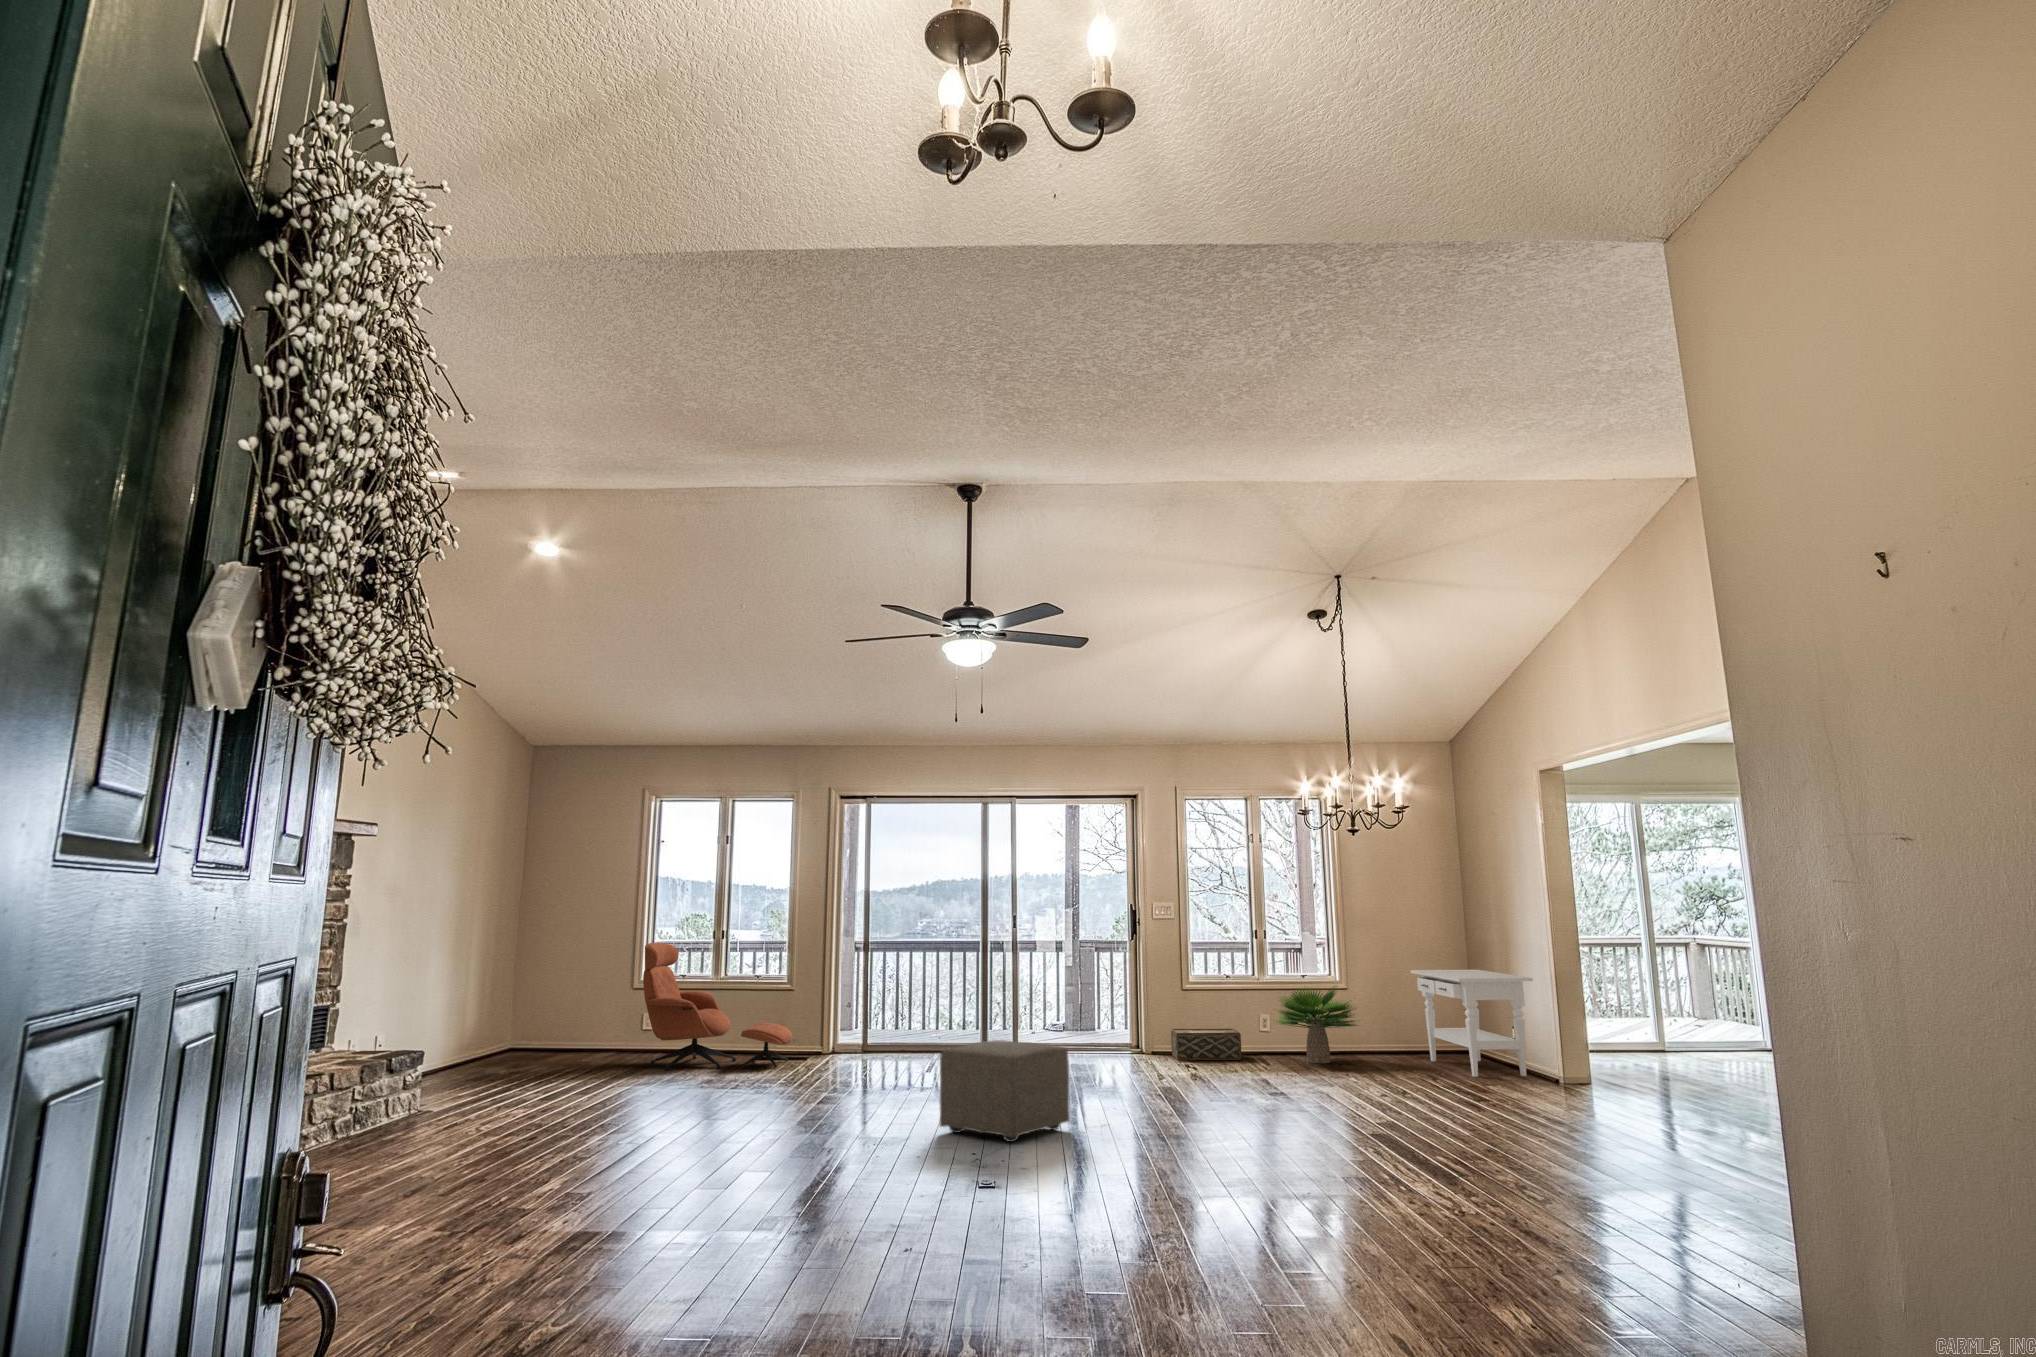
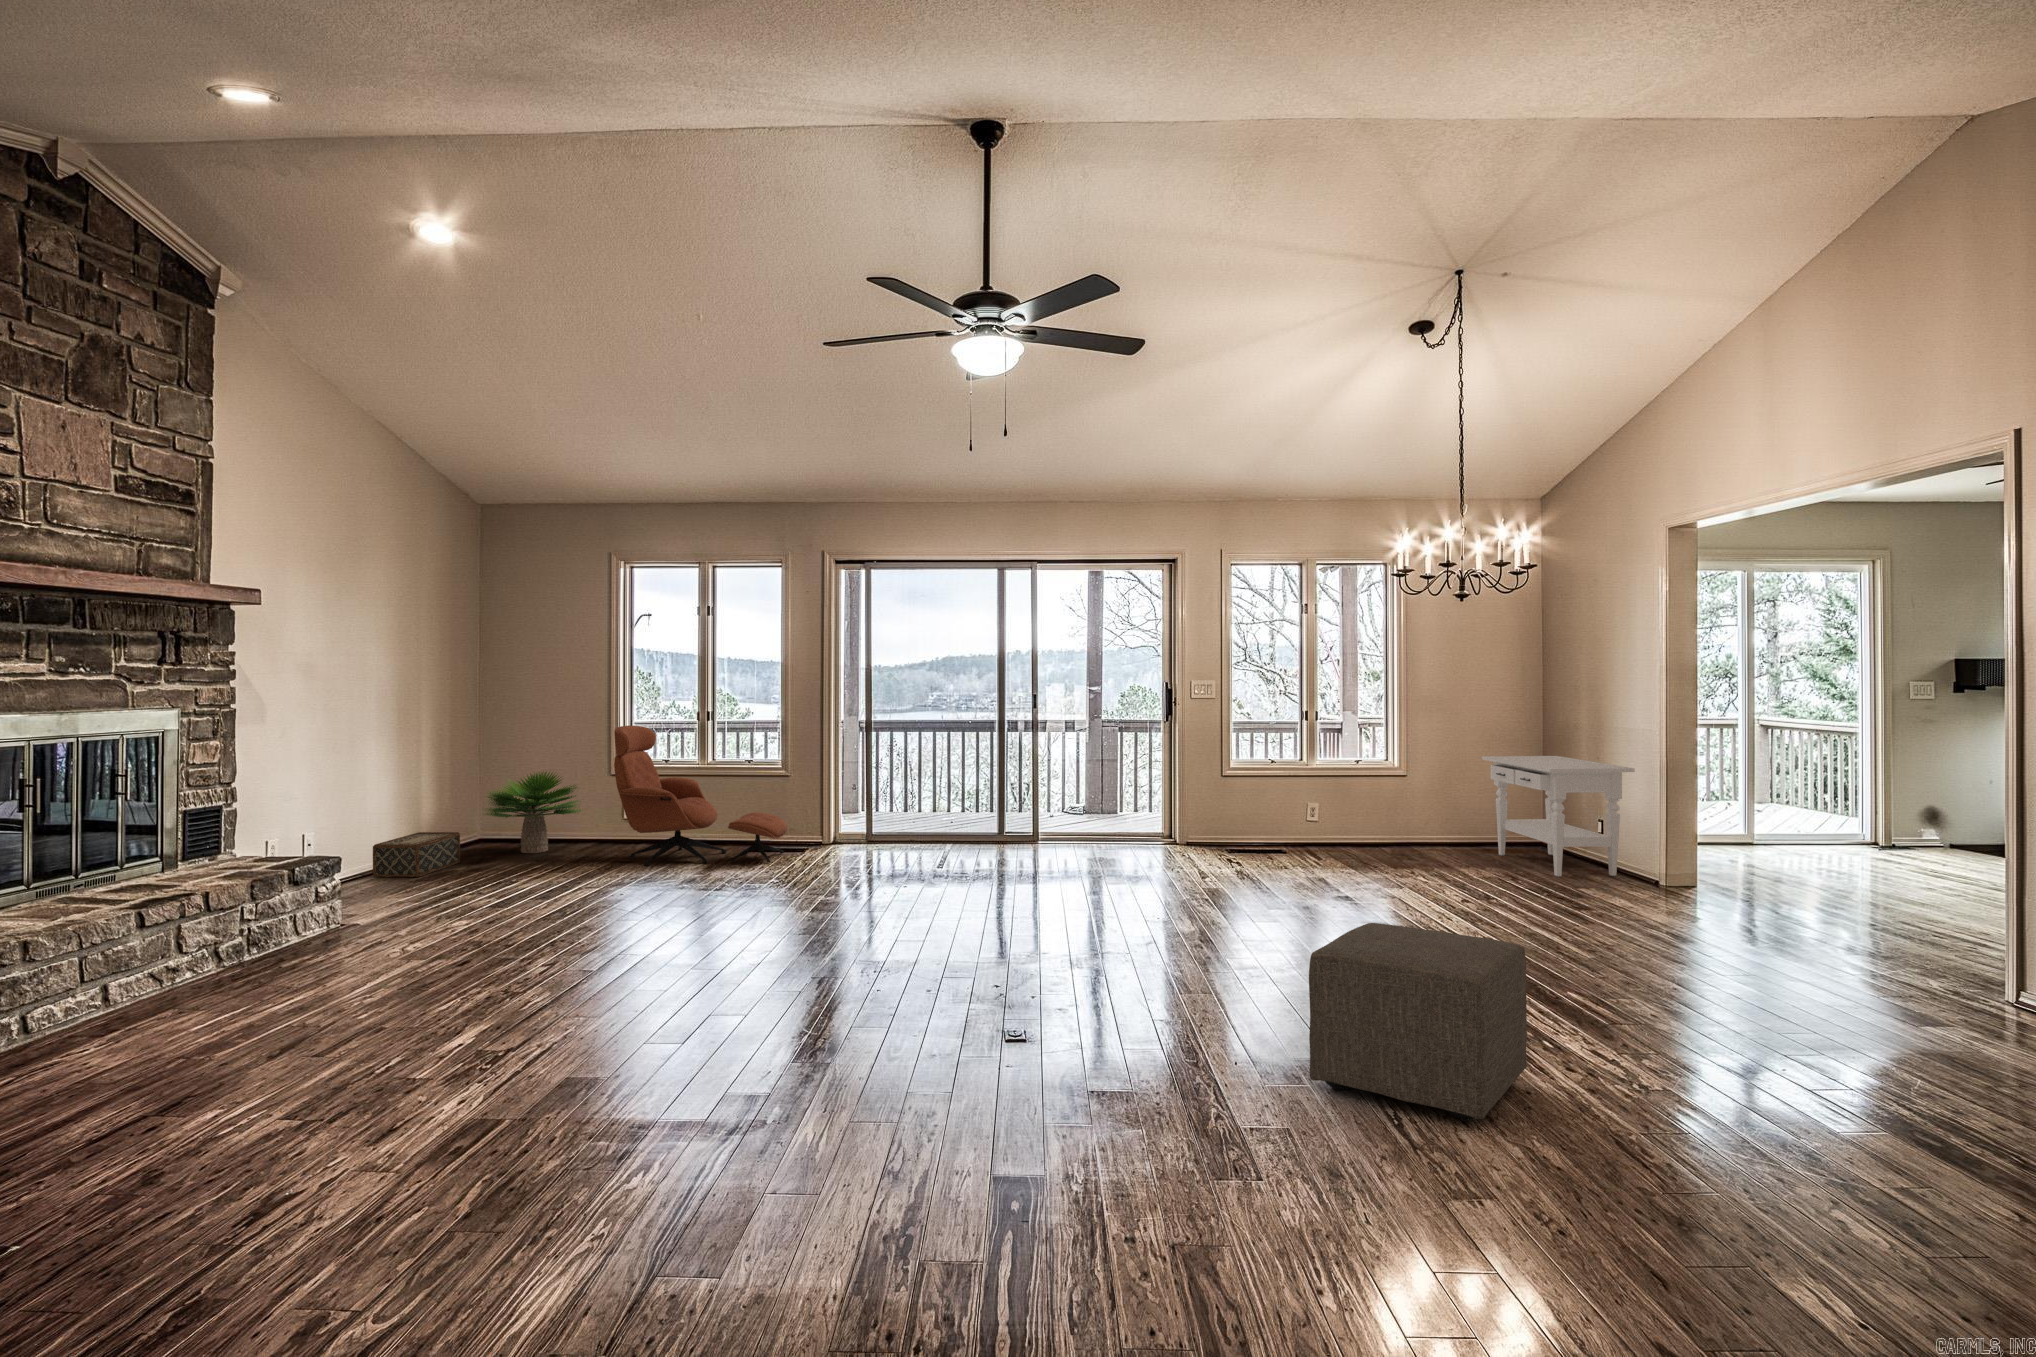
potted plant: present [1276,988,1357,1063] -> present [487,771,581,853]
woven basket: present [1171,1029,1242,1060] -> present [373,832,460,877]
ottoman: present [940,1040,1070,1142] -> present [1309,923,1527,1121]

